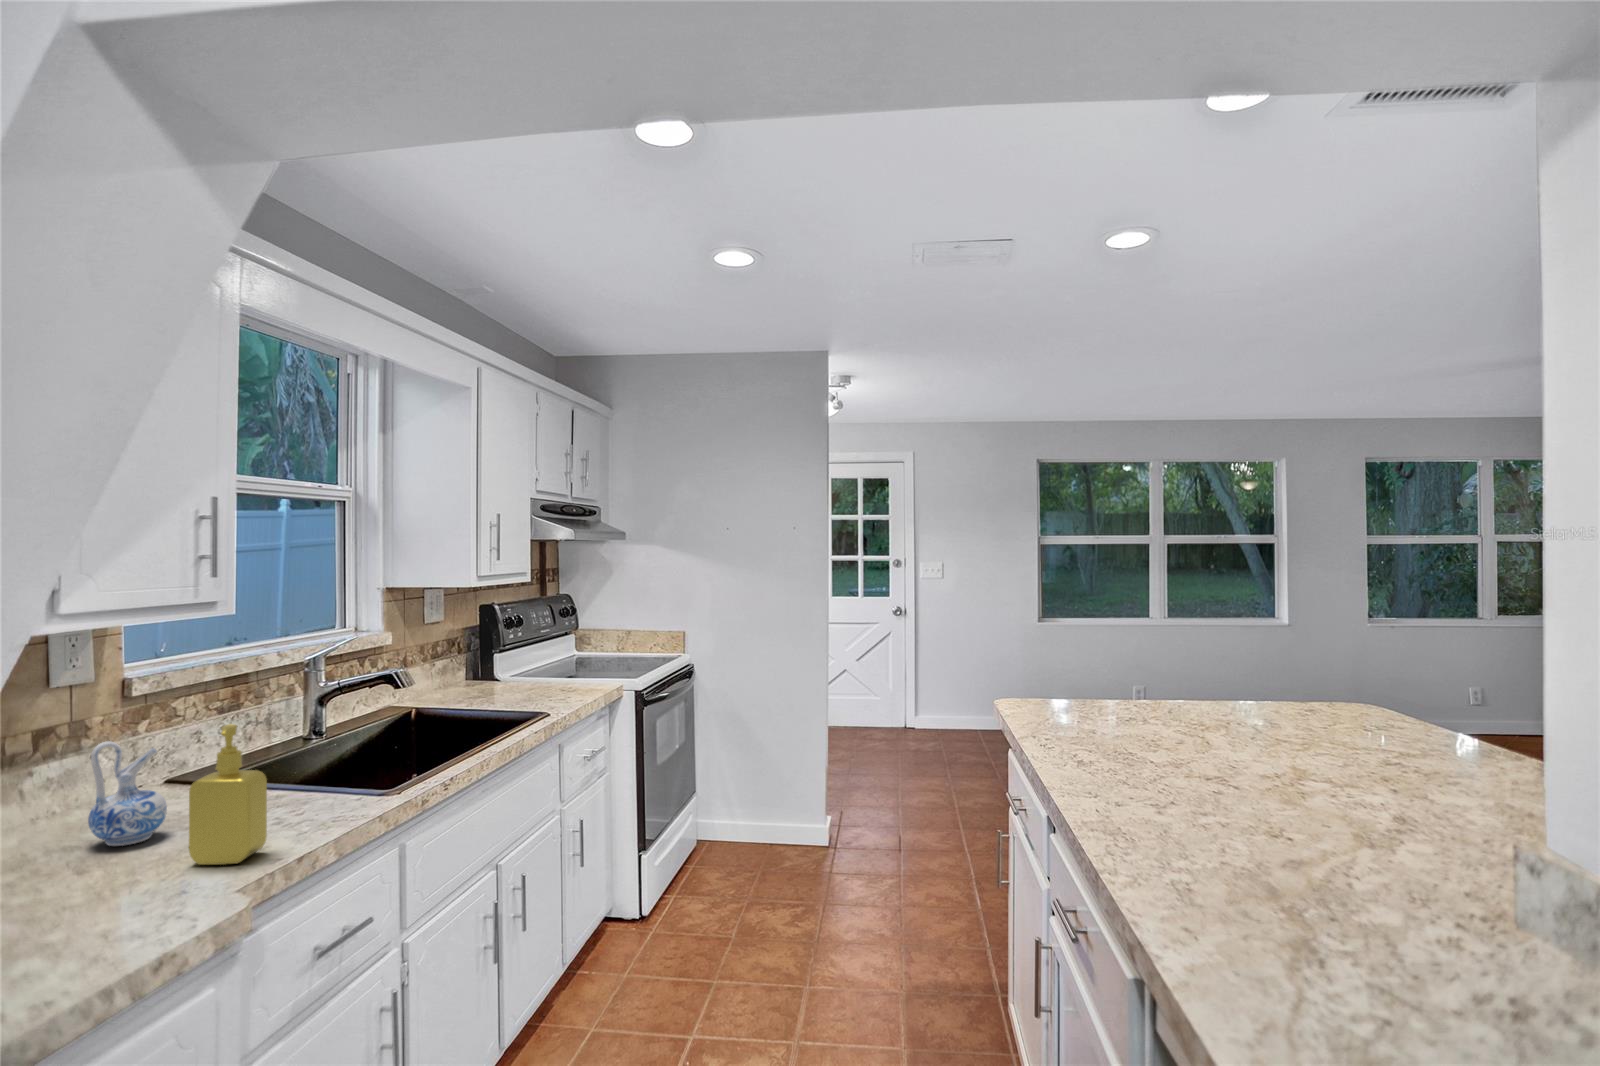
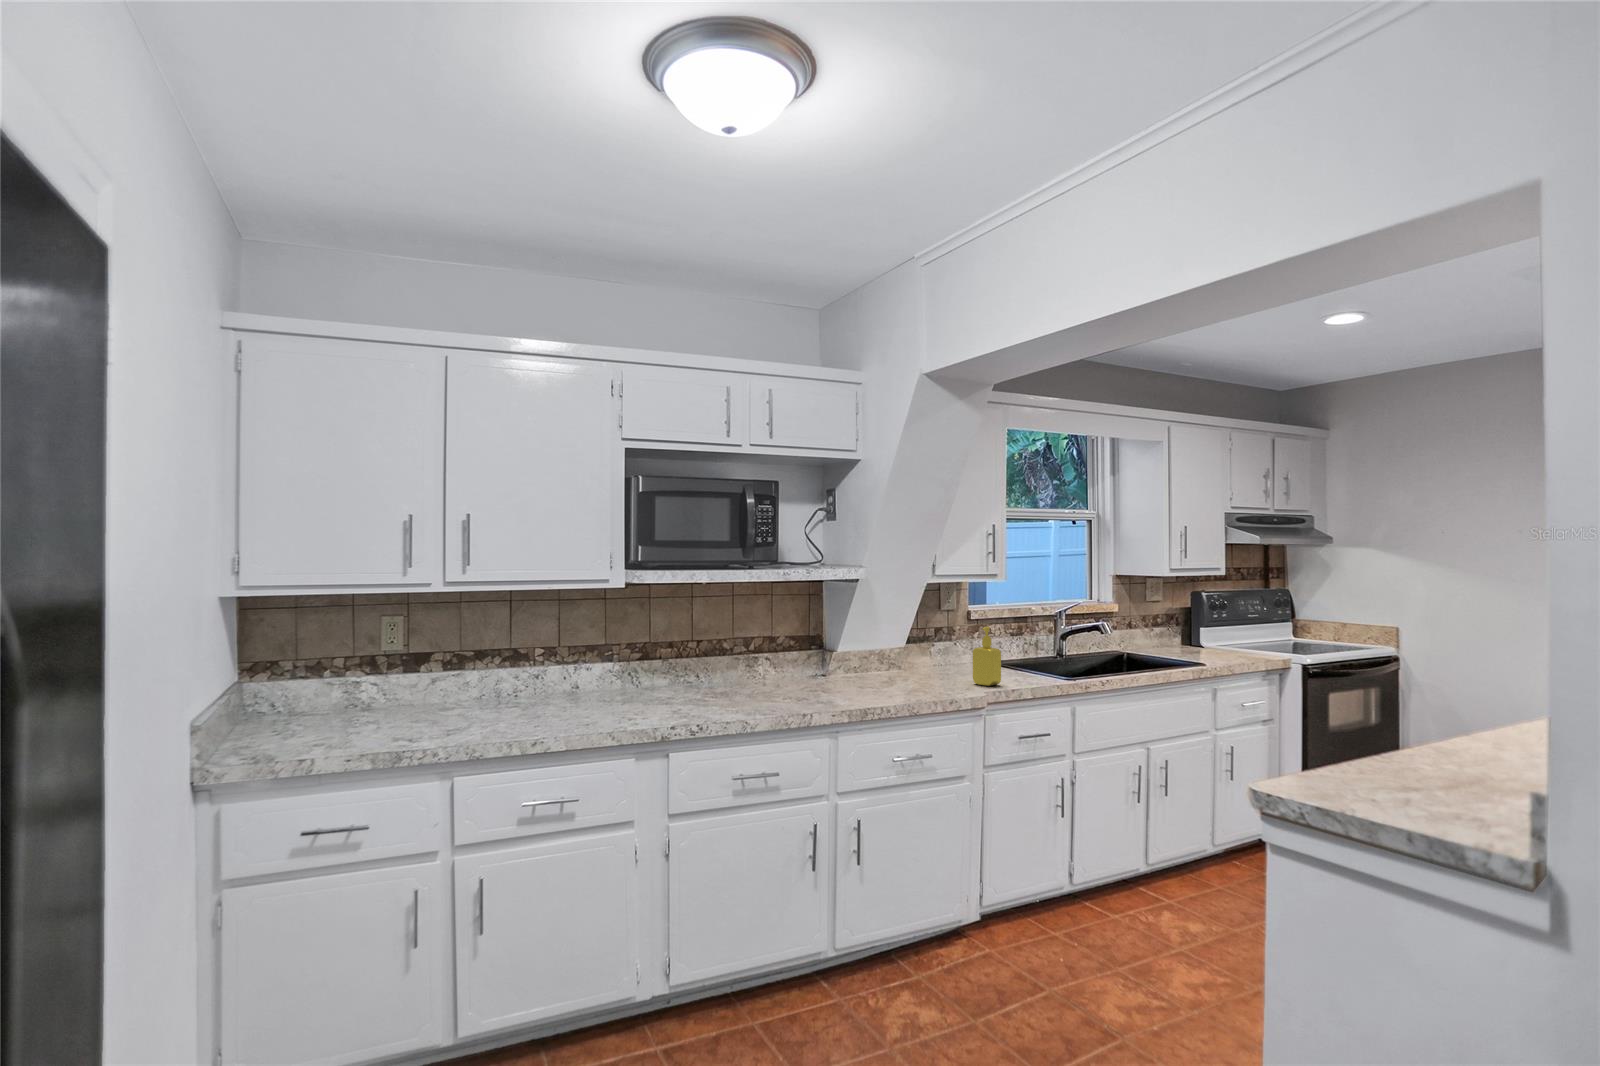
ceramic pitcher: present [88,741,167,846] -> none [945,631,972,676]

